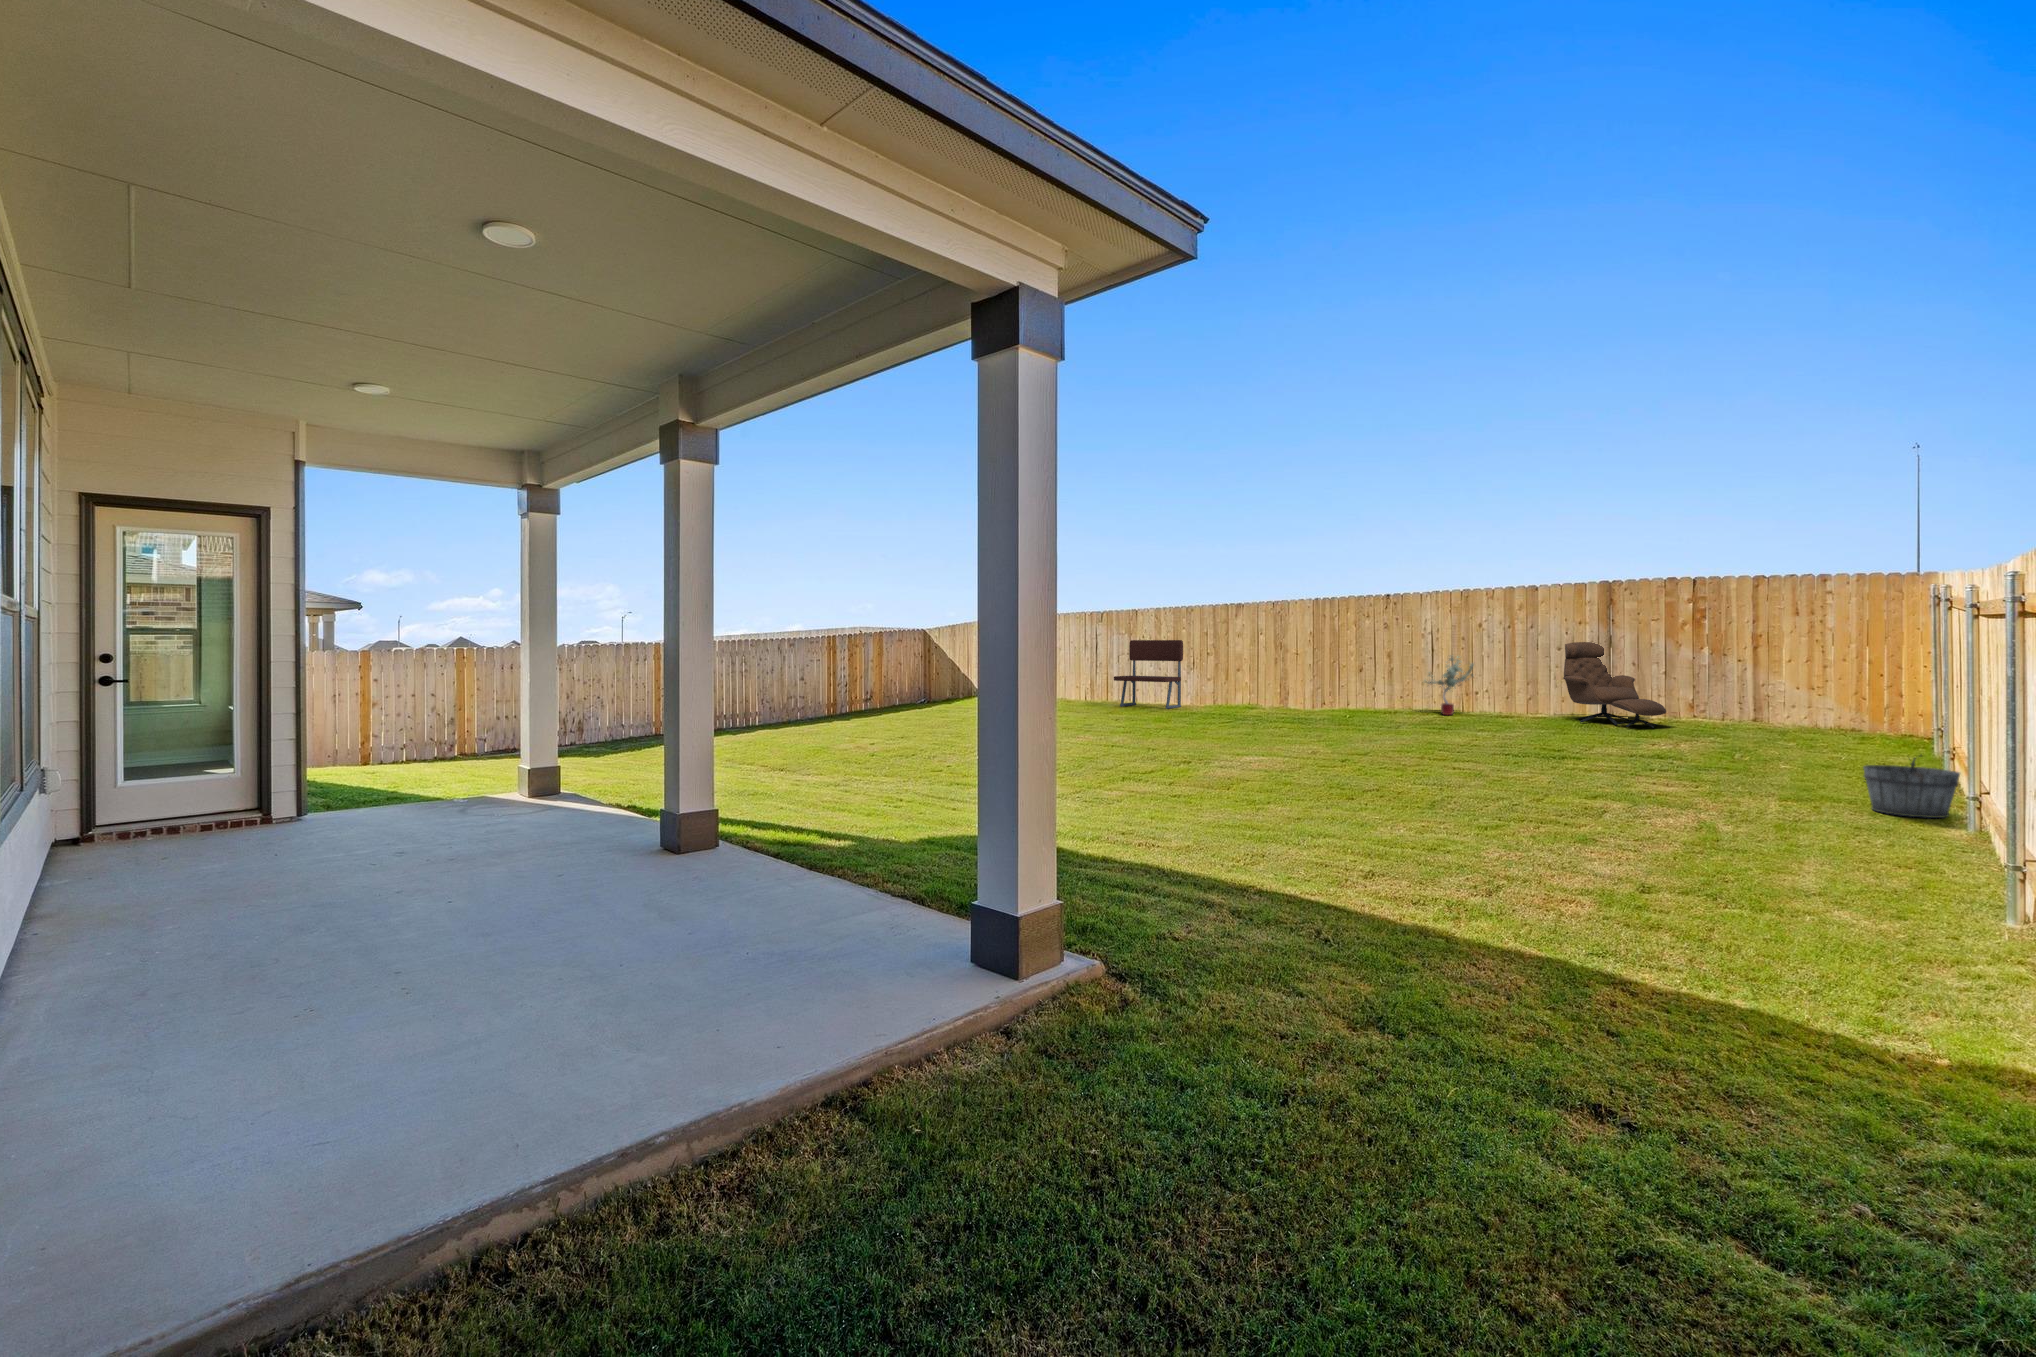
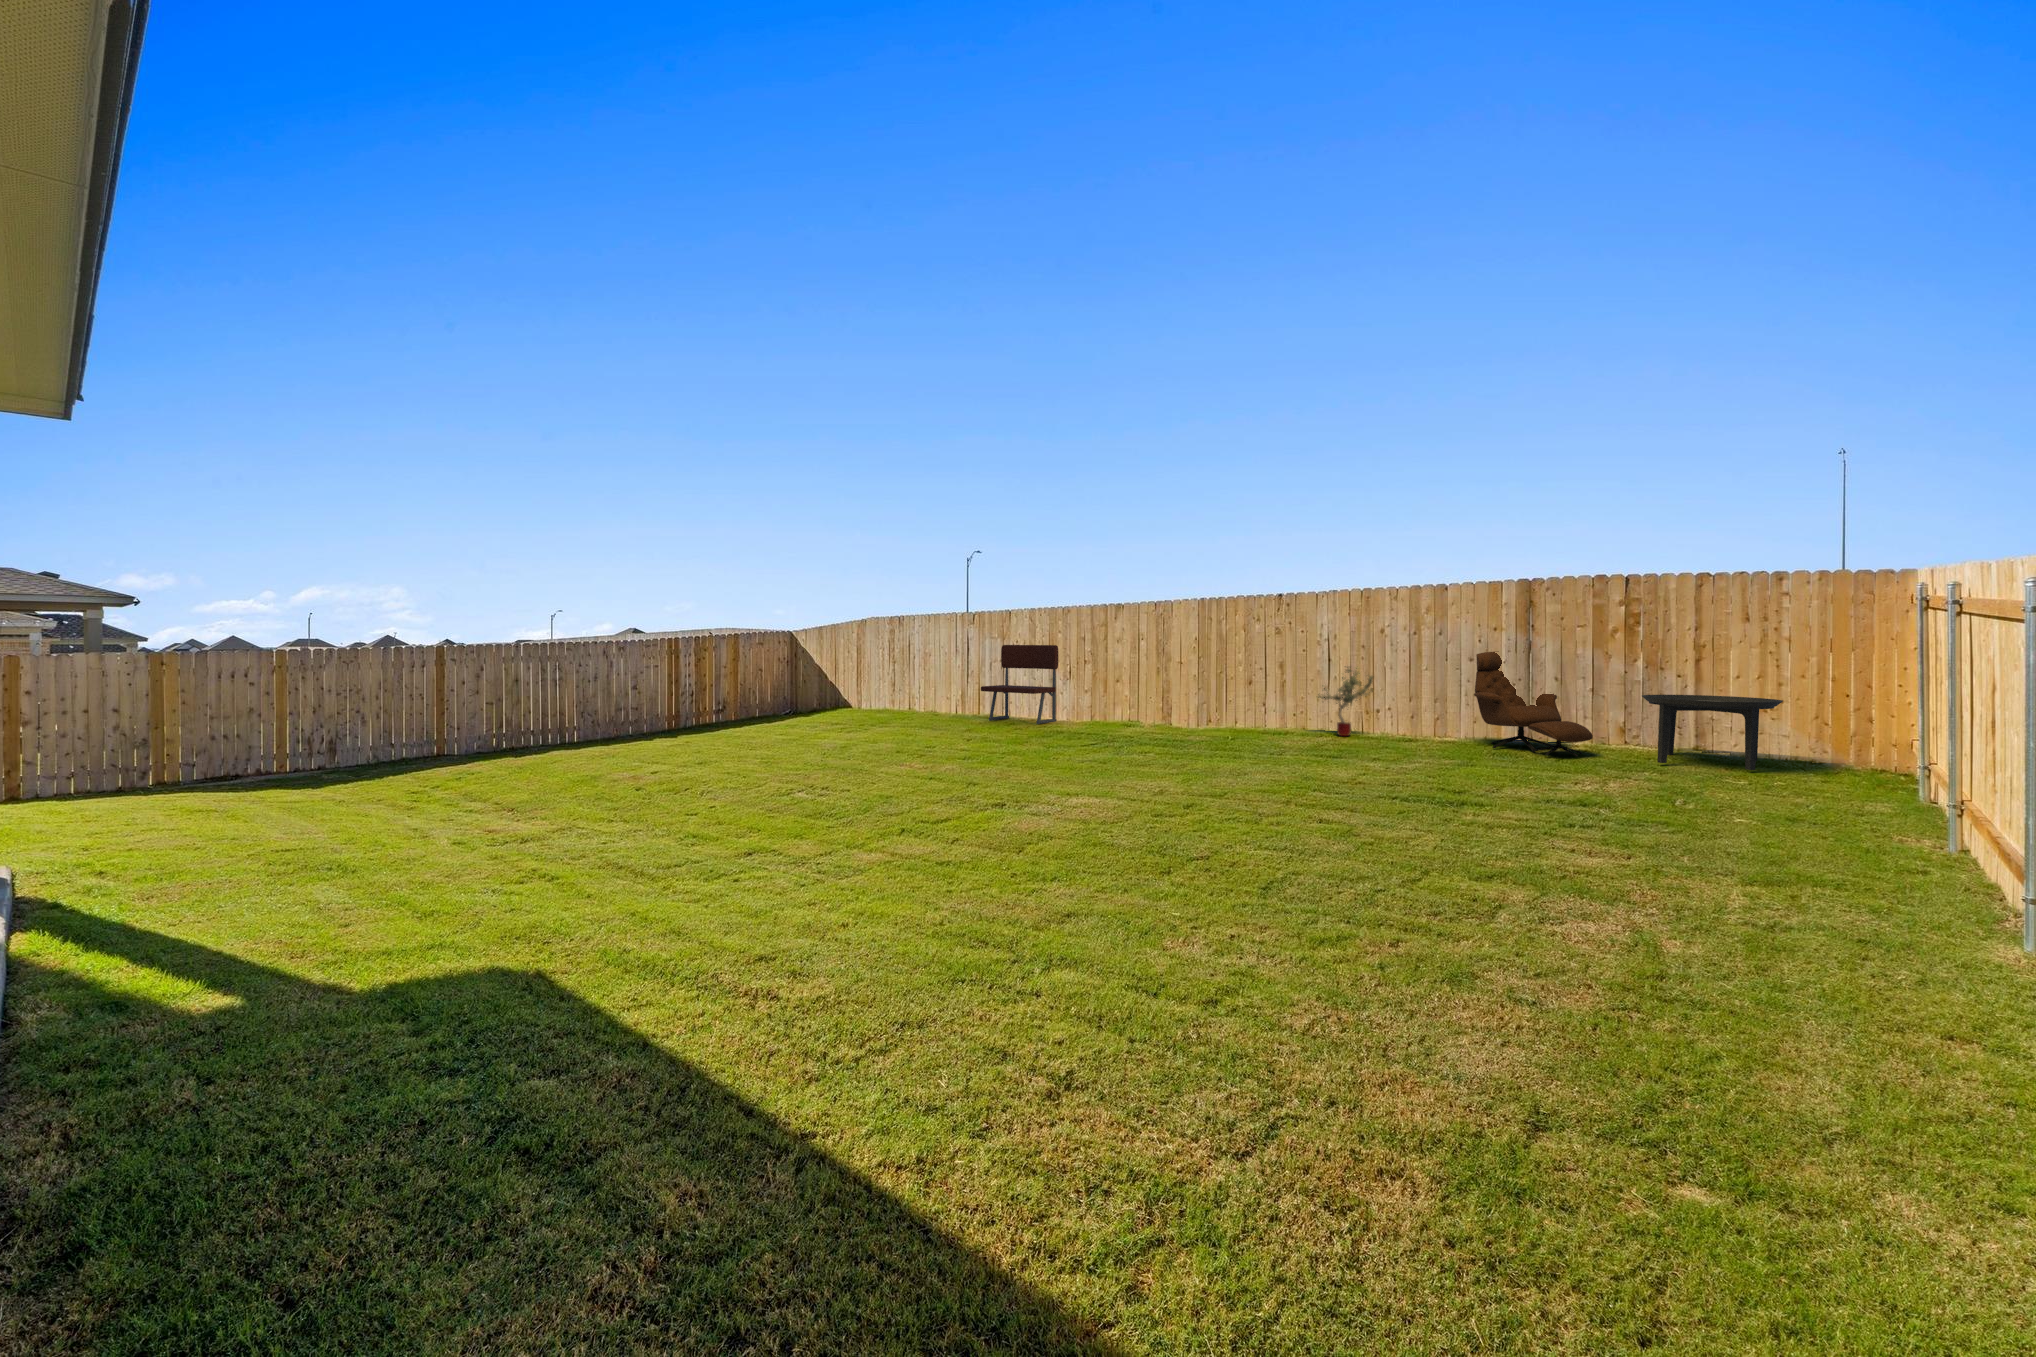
round table: none [1708,677,1827,736] -> present [1642,695,1783,770]
wooden bucket: present [1863,755,1960,818] -> none [1854,829,1999,923]

